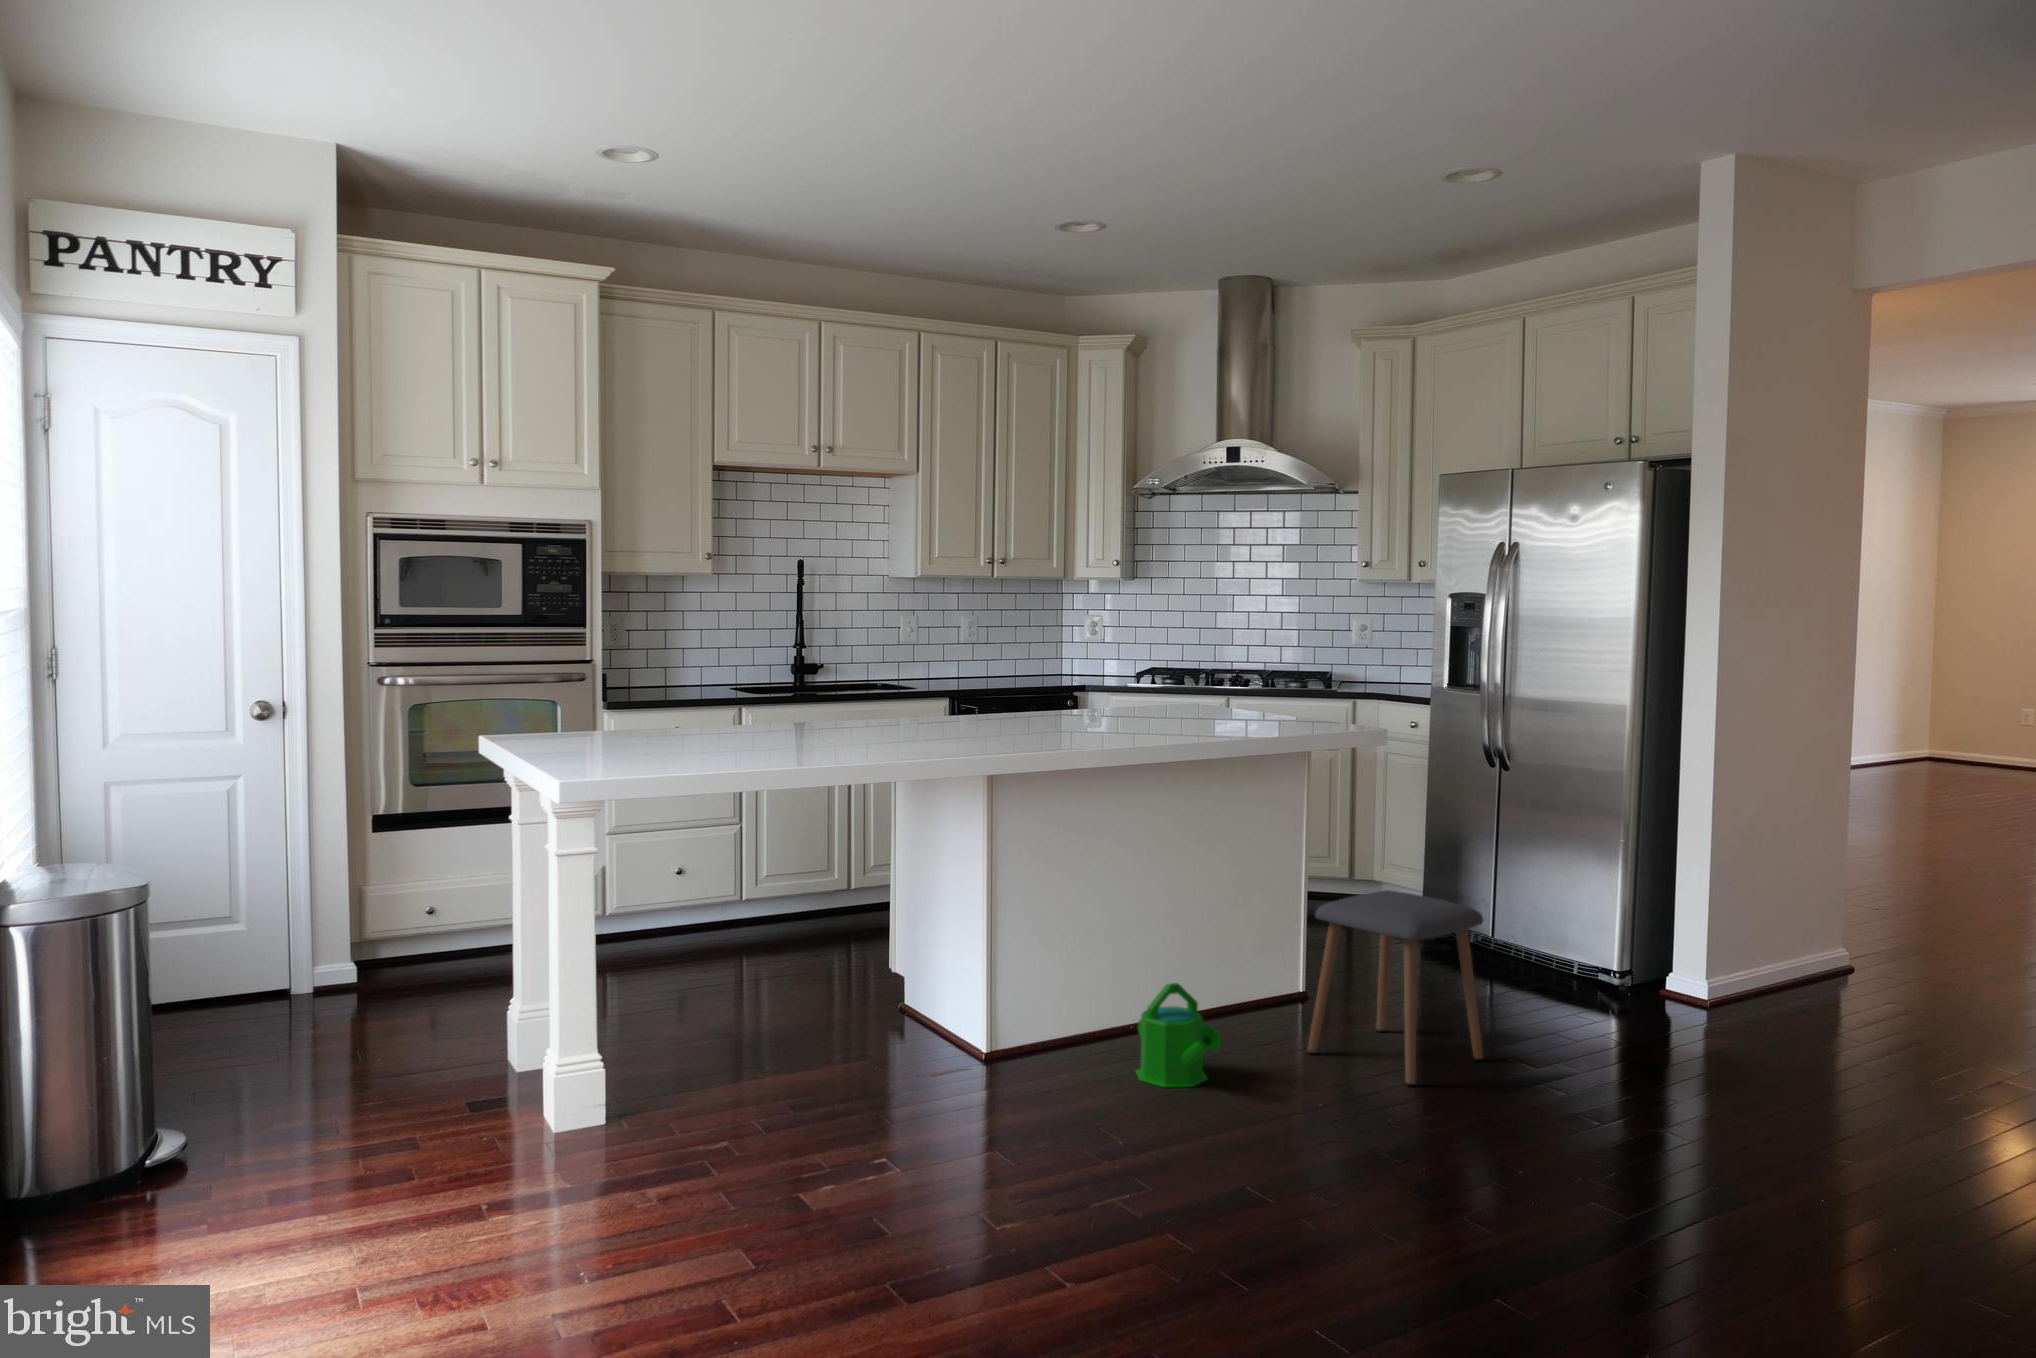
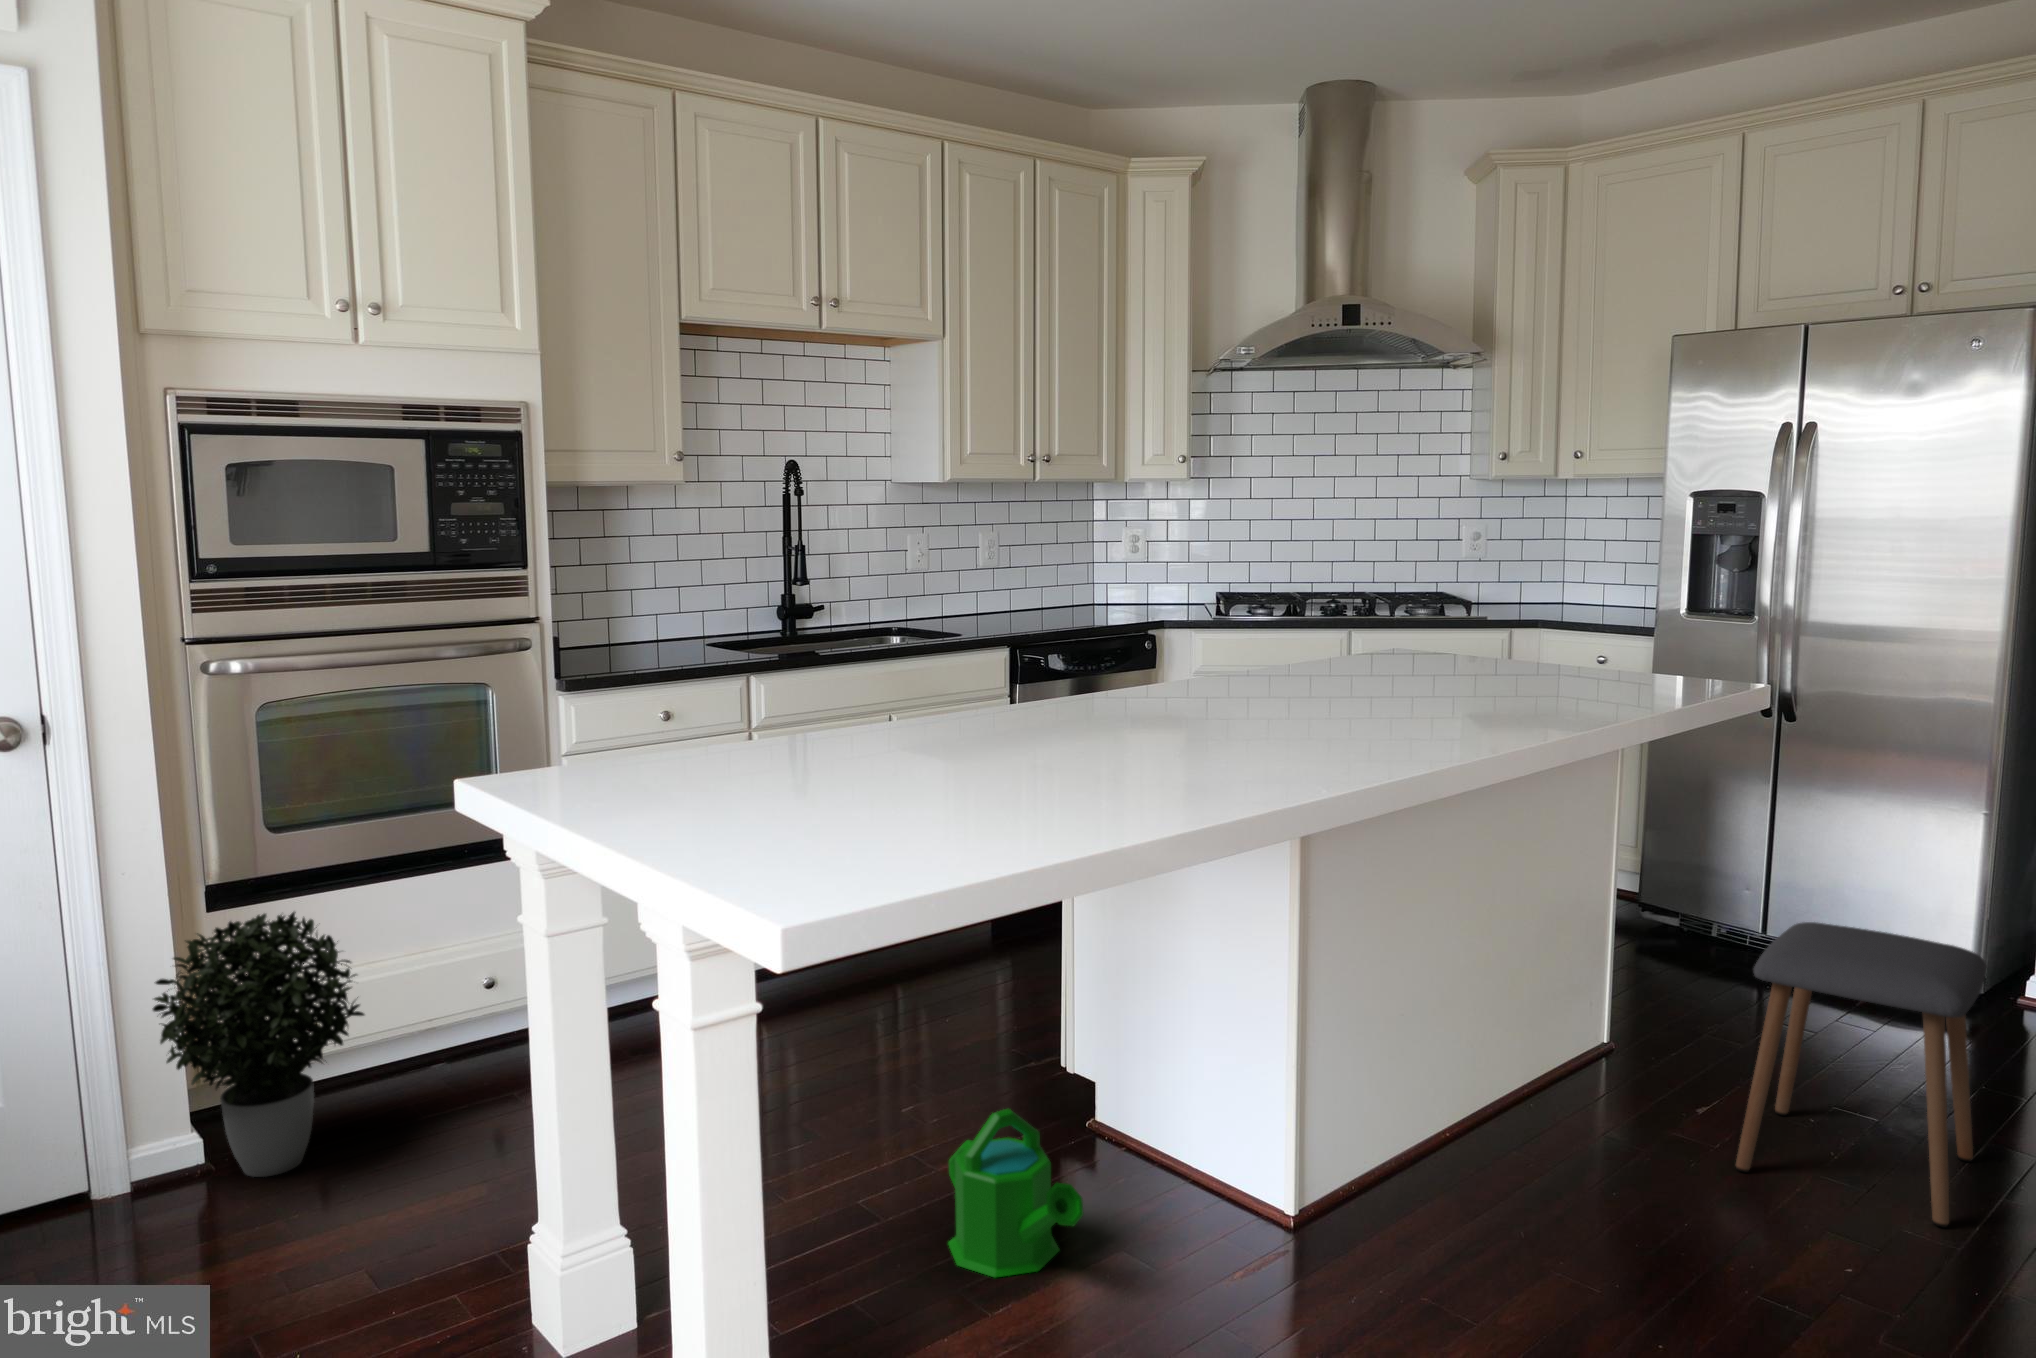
potted plant: none [332,830,456,992] -> present [153,912,364,1177]
watering can: present [1136,983,1221,1087] -> present [948,1109,1083,1277]

